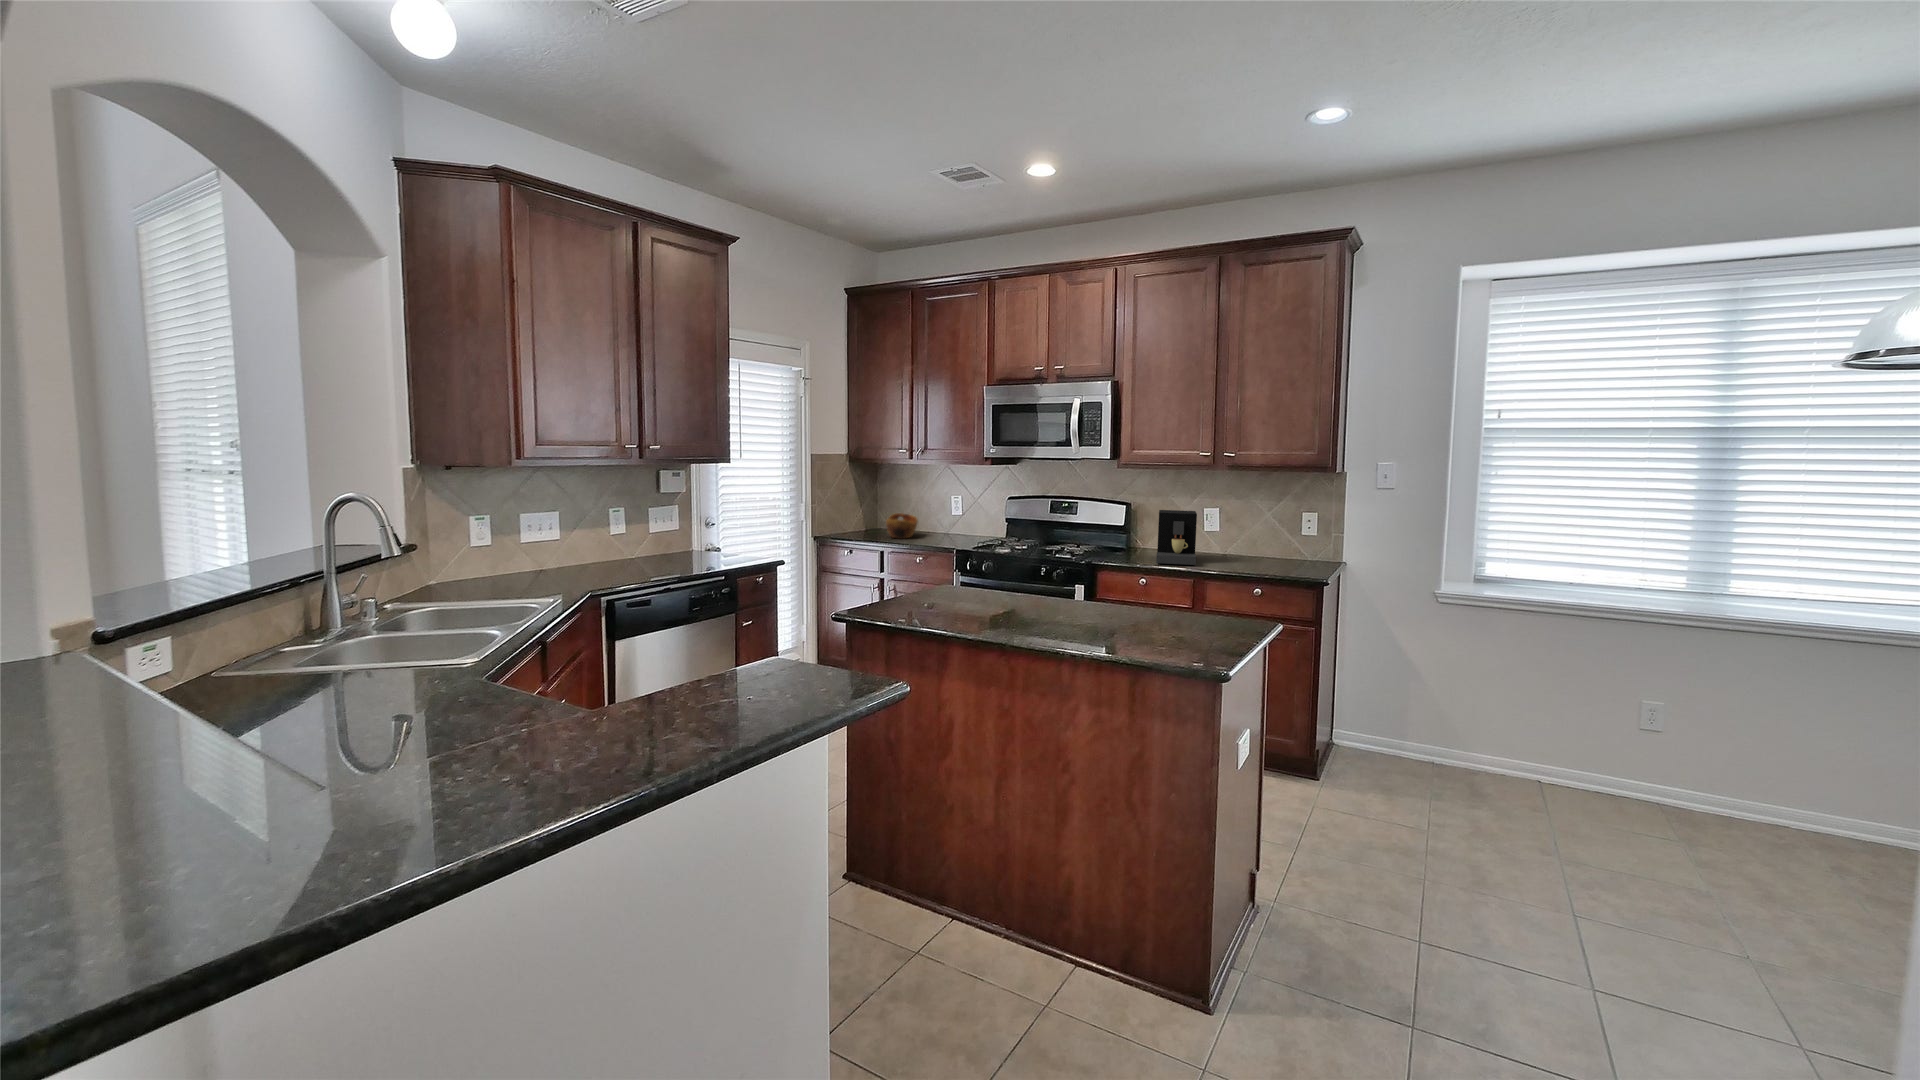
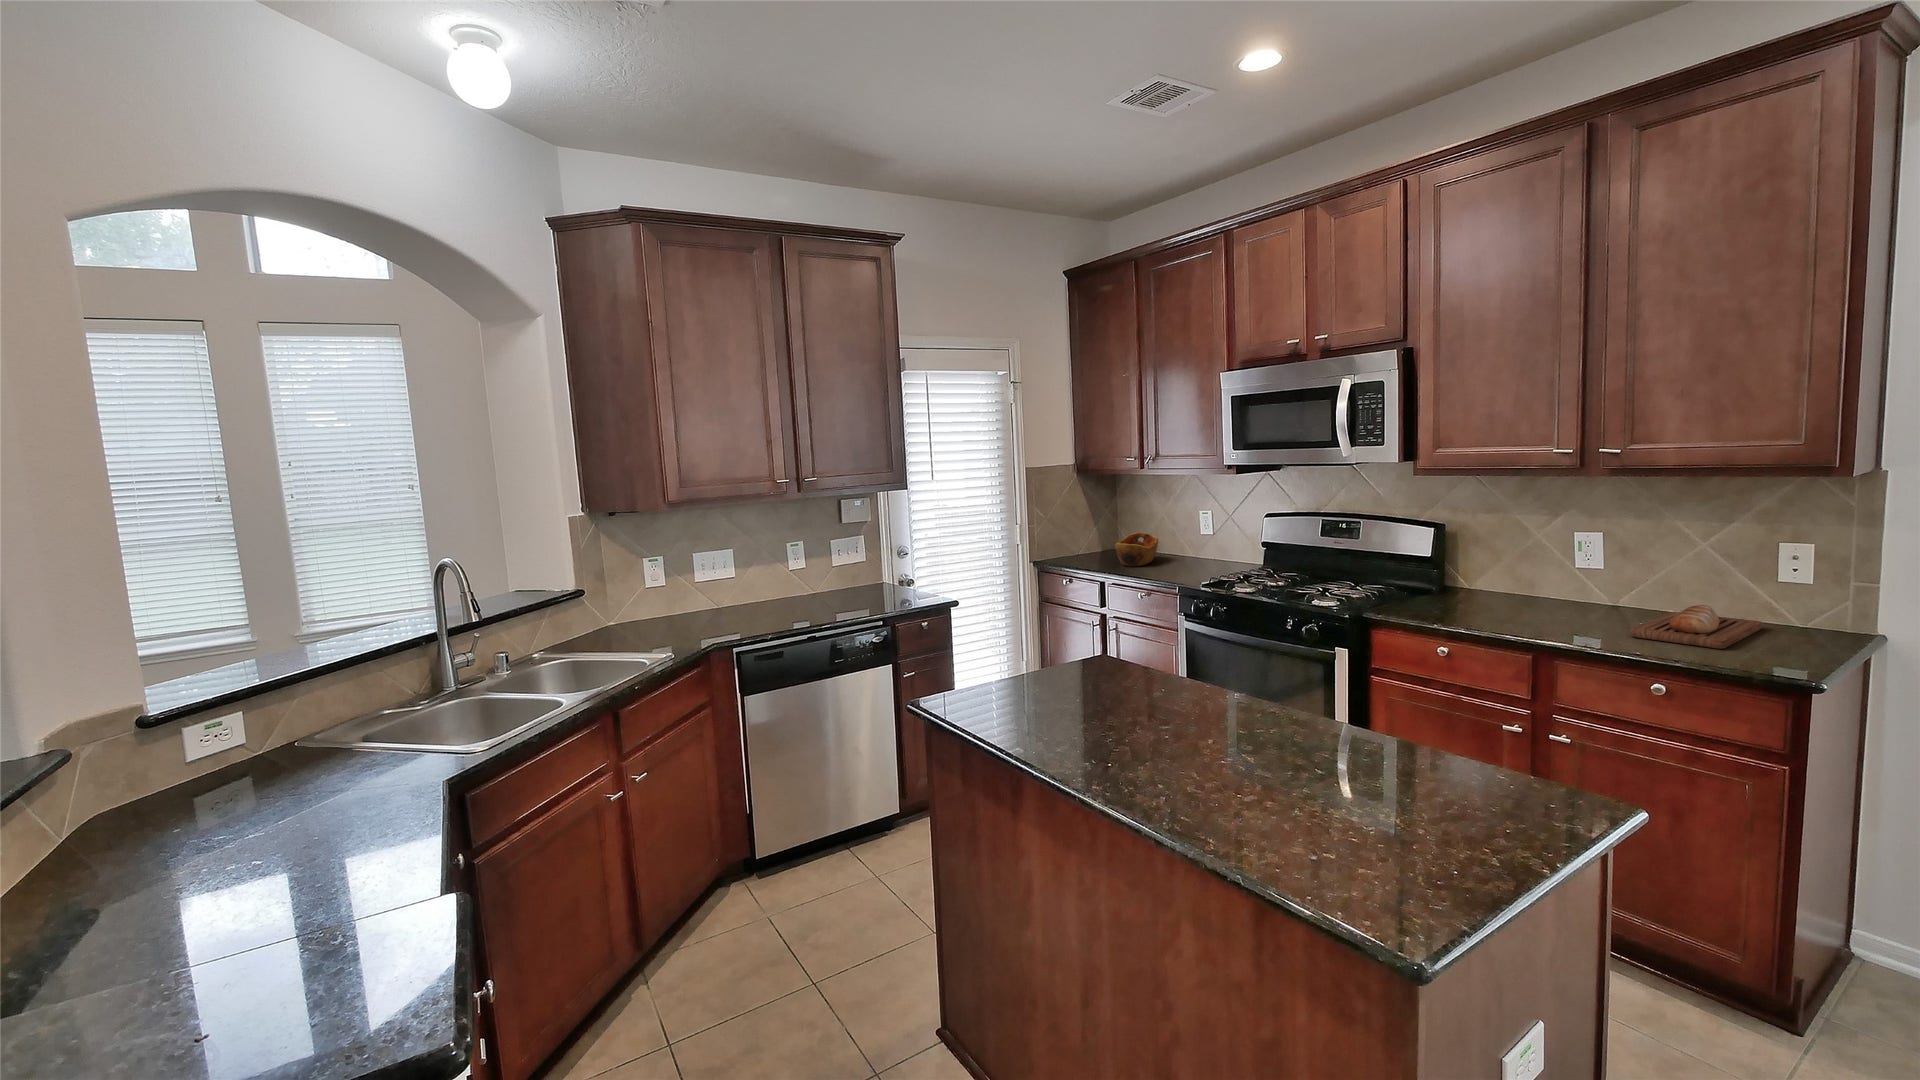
coffee maker: present [1156,510,1197,565] -> none [1464,536,1549,628]
bread loaf: none [1244,550,1301,571] -> present [1630,605,1762,649]

